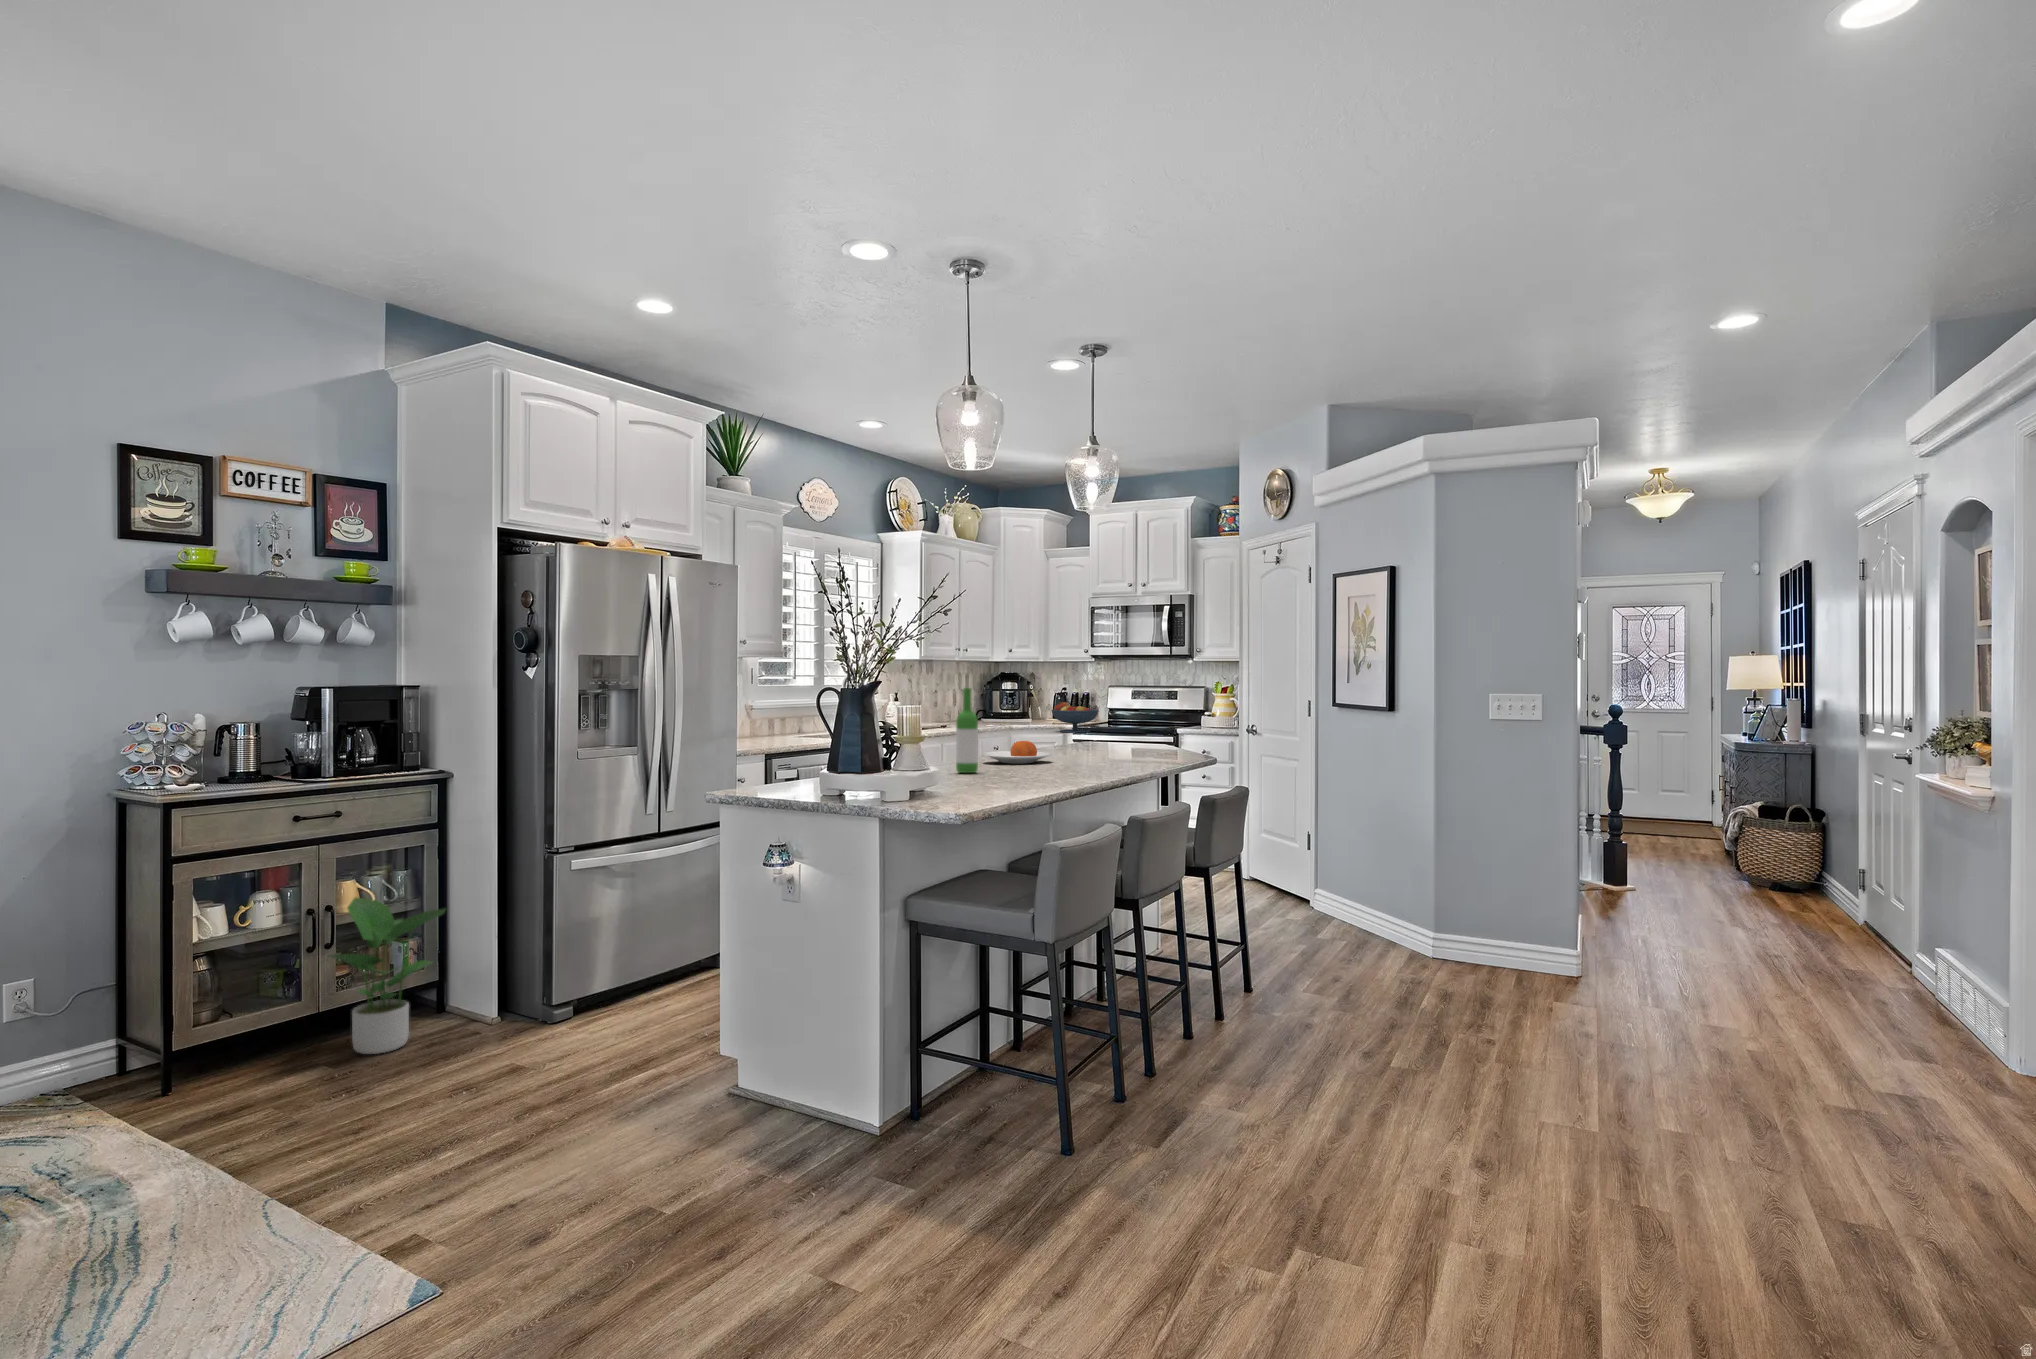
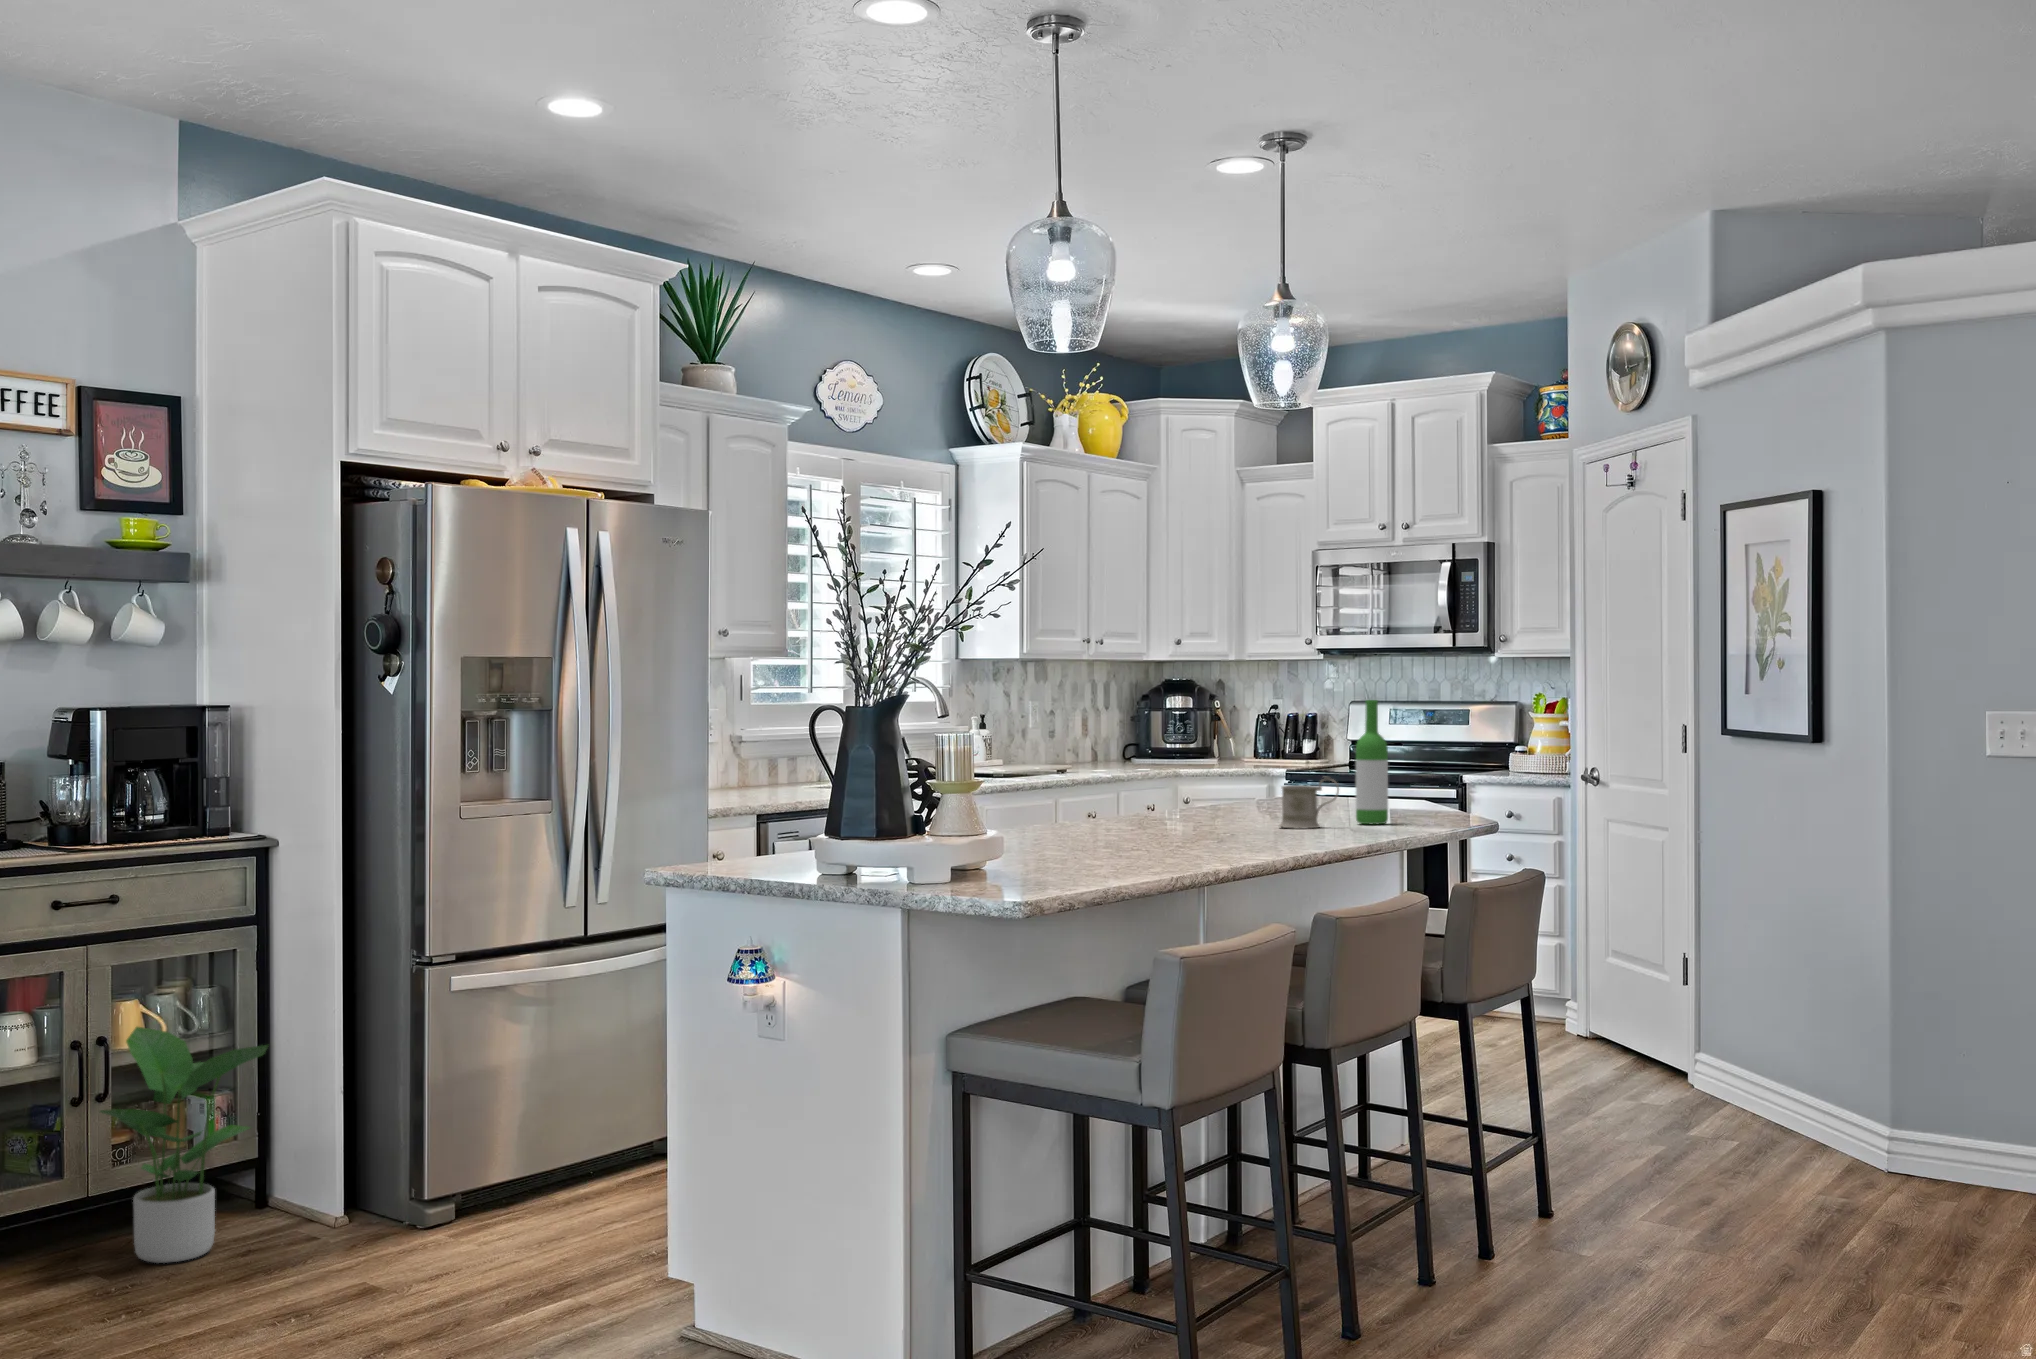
wine bottle: present [956,688,978,773] -> present [1356,700,1388,825]
fruit bowl: present [1051,702,1099,733] -> none [1249,729,1330,781]
mug: none [1095,732,1132,763] -> present [1280,777,1339,828]
plate: present [982,741,1052,764] -> none [1095,792,1210,829]

